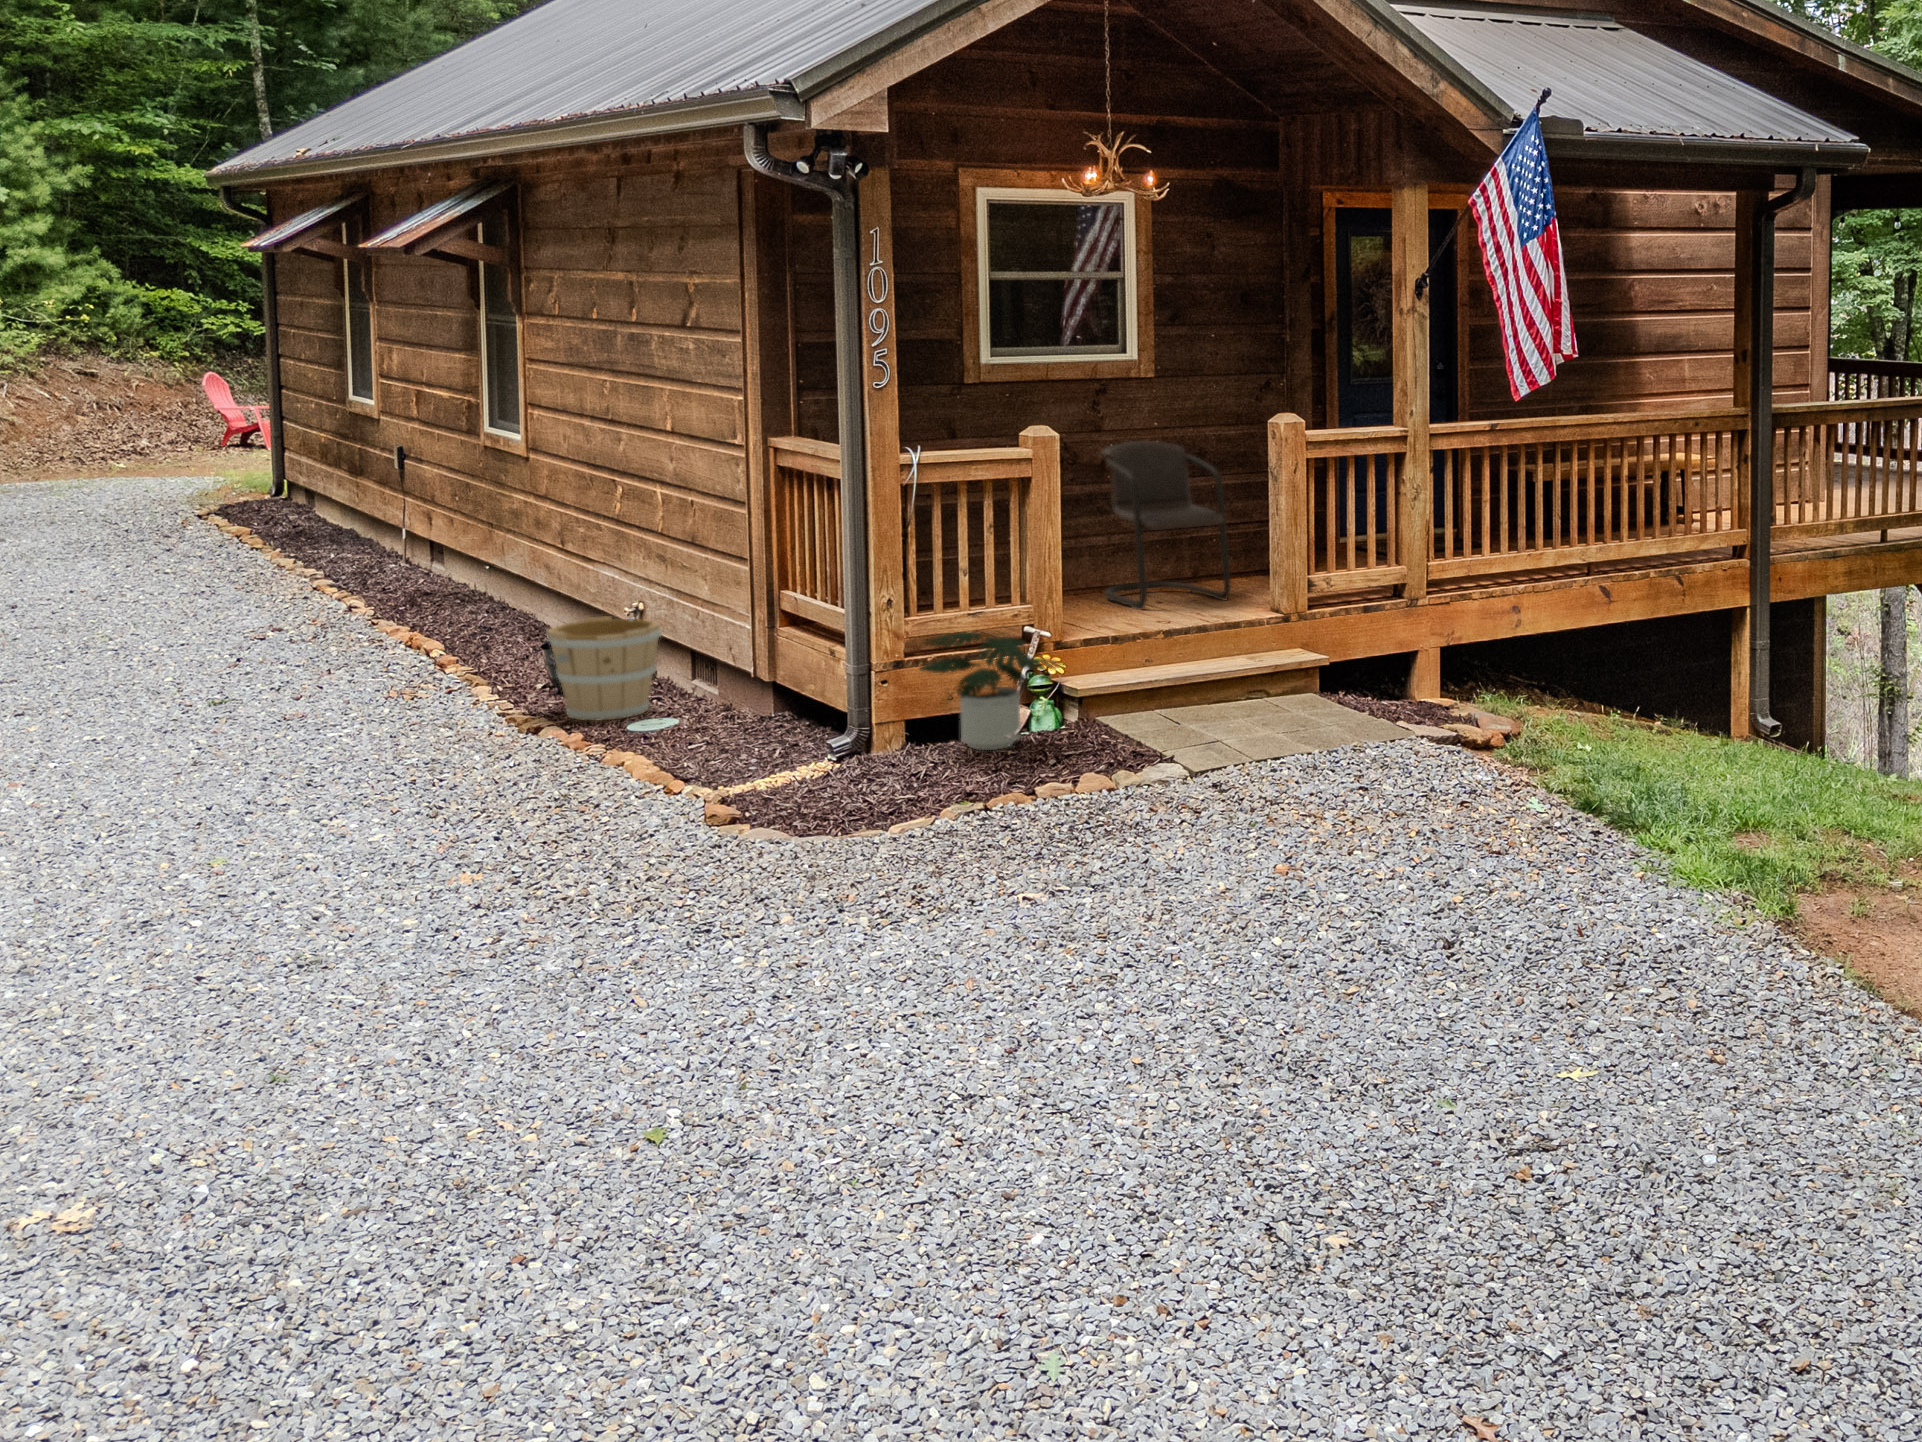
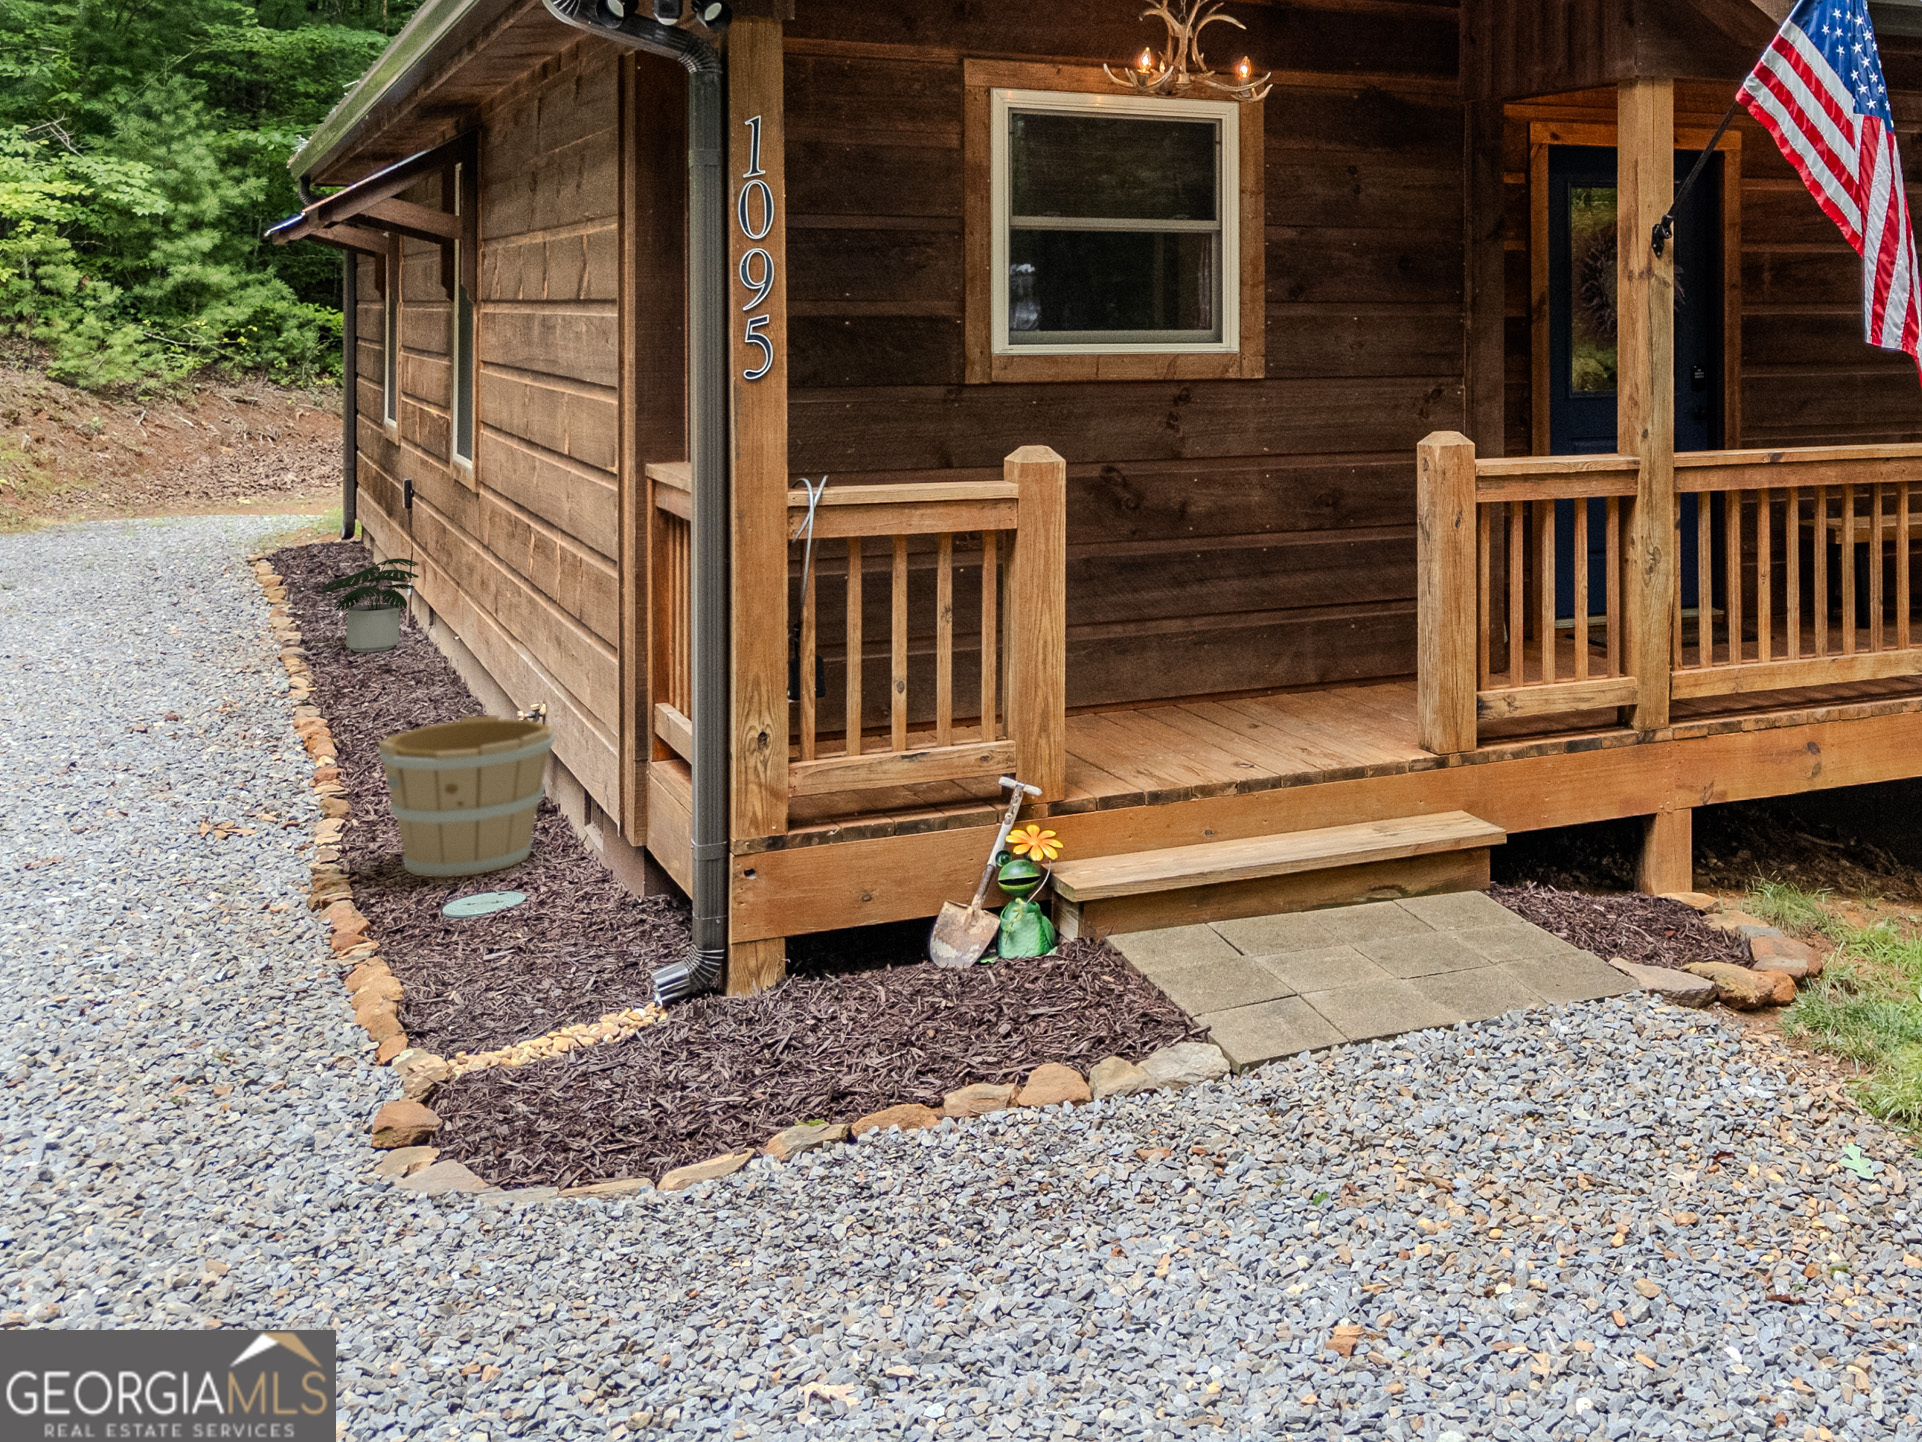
chair: present [1102,441,1231,610] -> none [1192,473,1376,736]
potted plant: present [920,632,1064,750] -> present [318,558,419,652]

